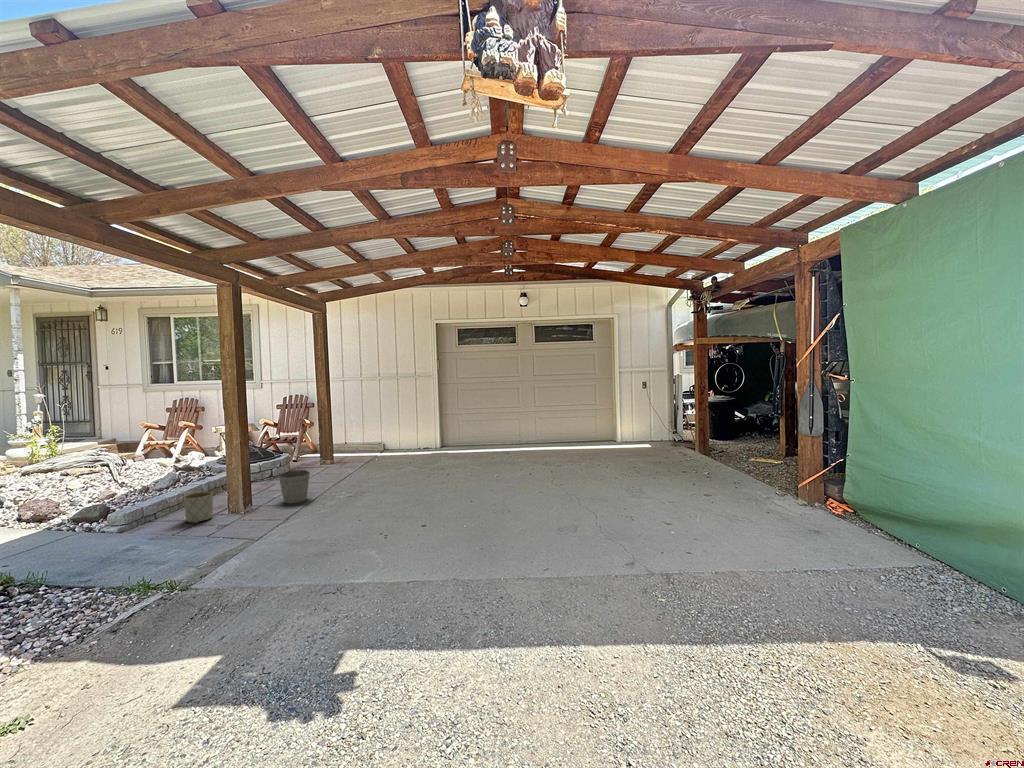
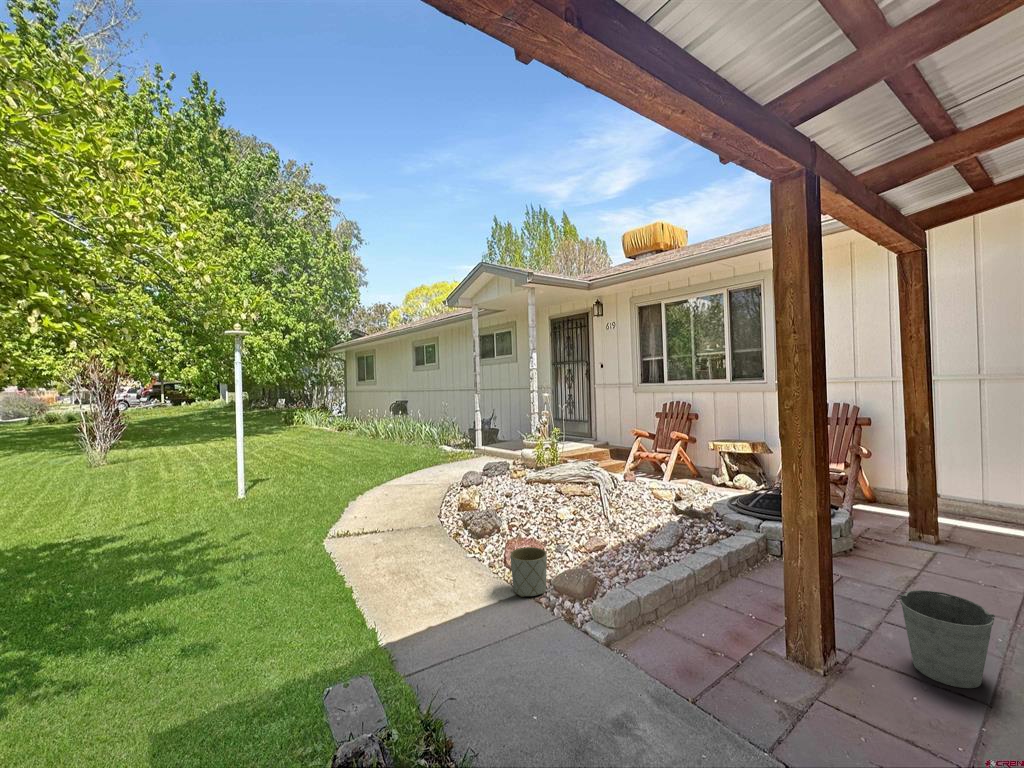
planter: present [184,492,213,523] -> present [510,547,547,597]

